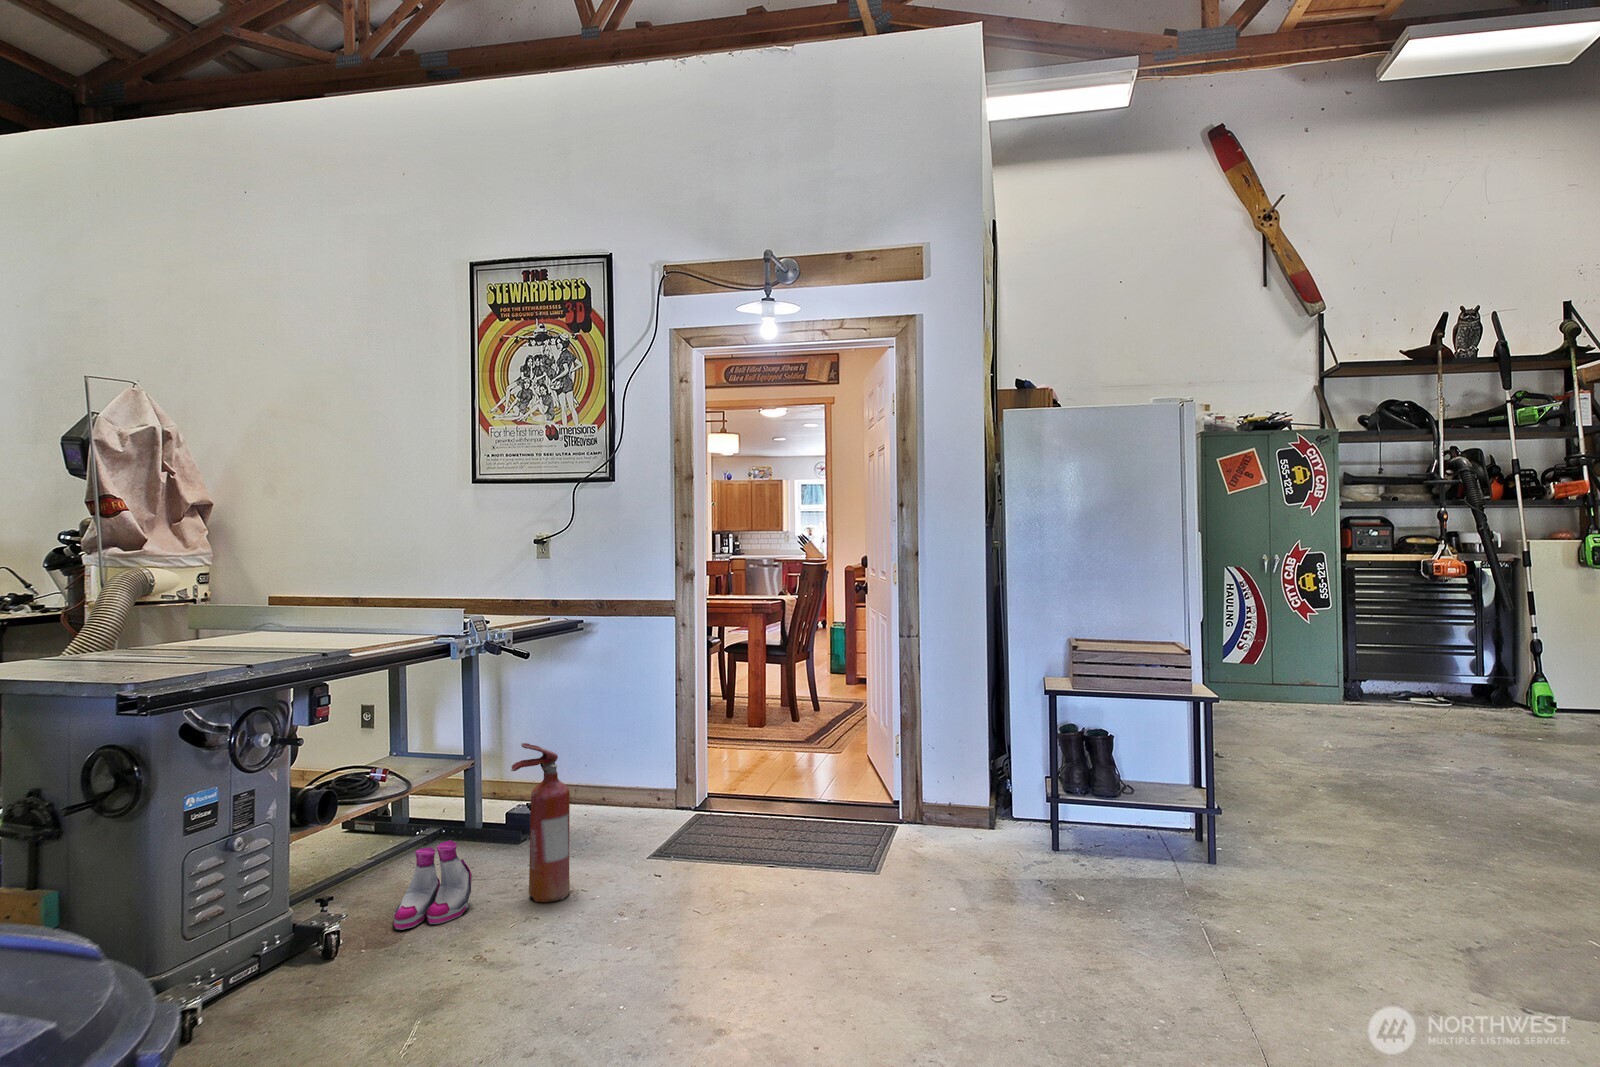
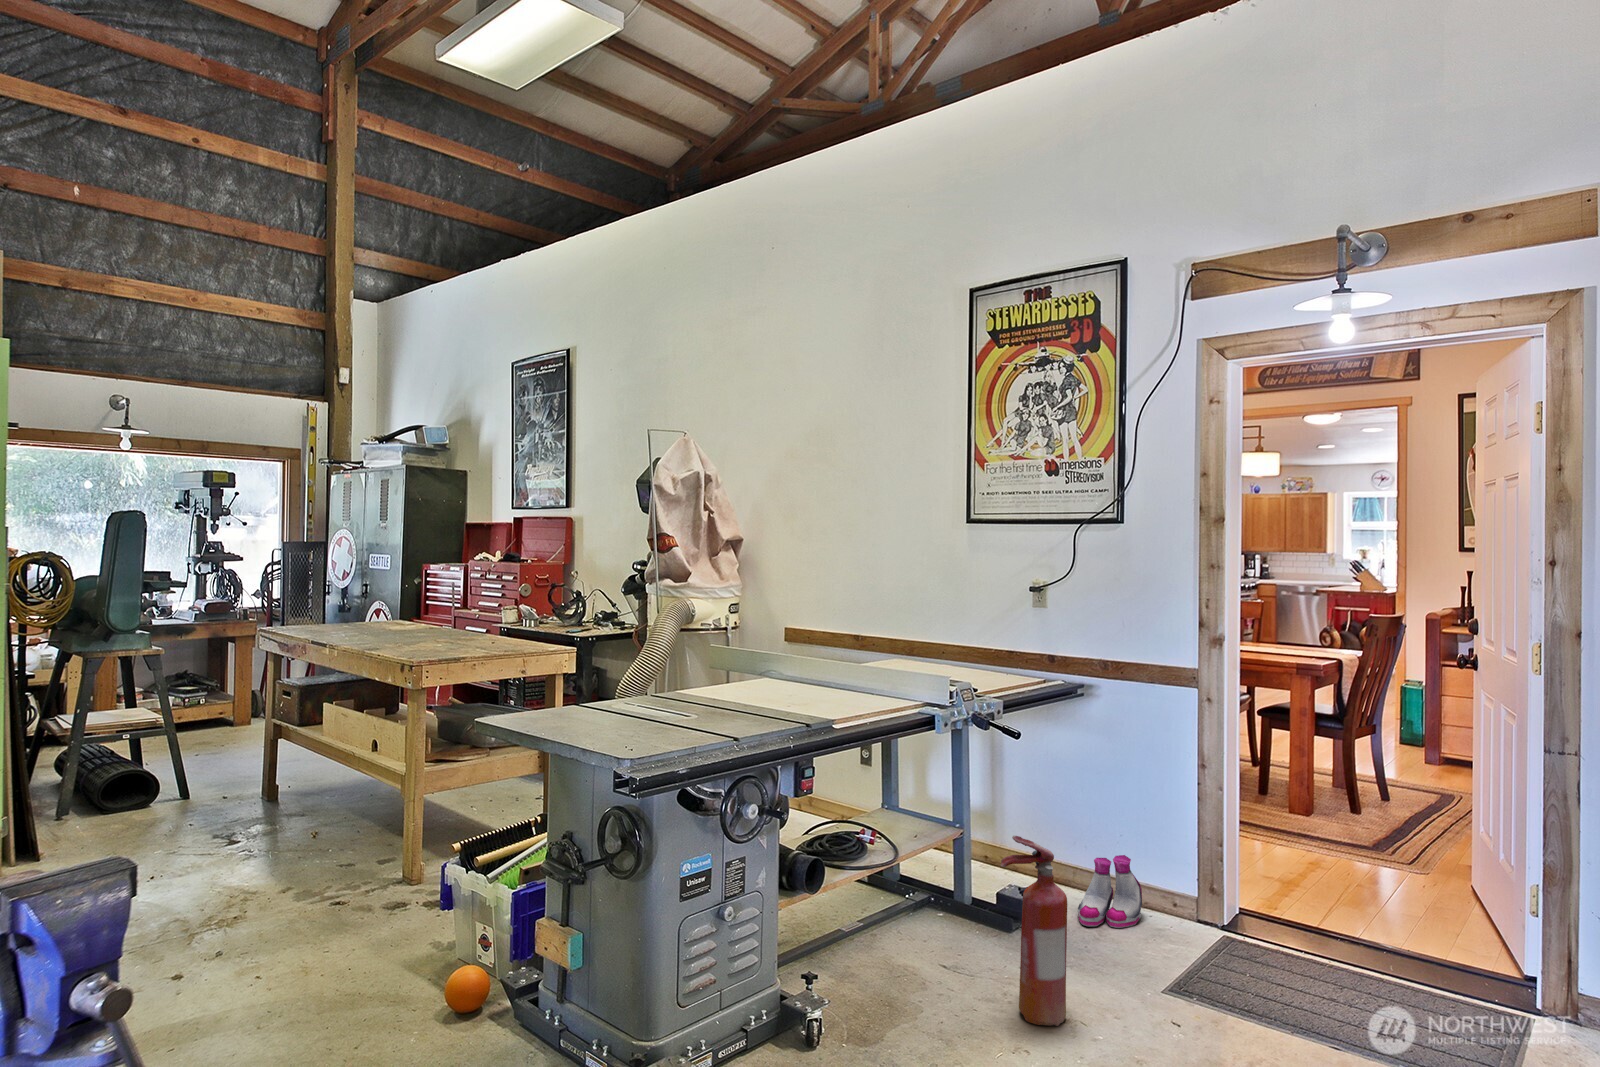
boots: present [393,840,472,930] -> present [1078,855,1142,928]

